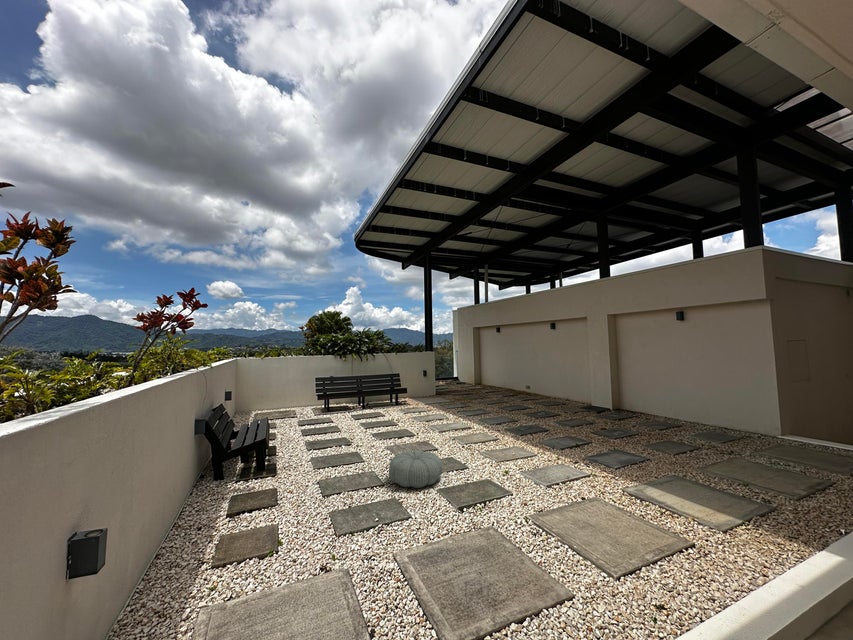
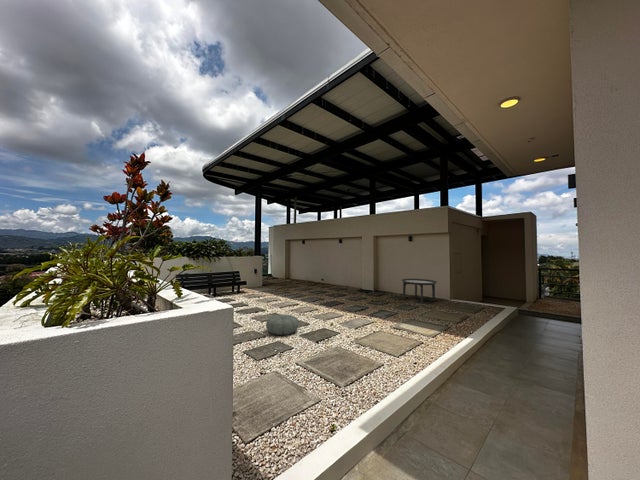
round table: none [665,389,747,440] -> present [402,279,436,303]

